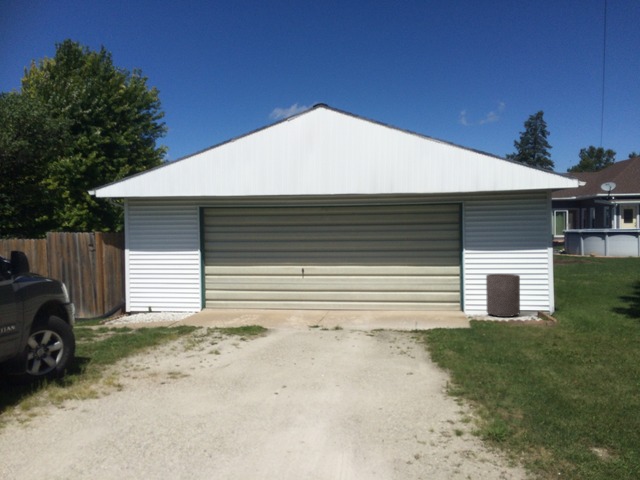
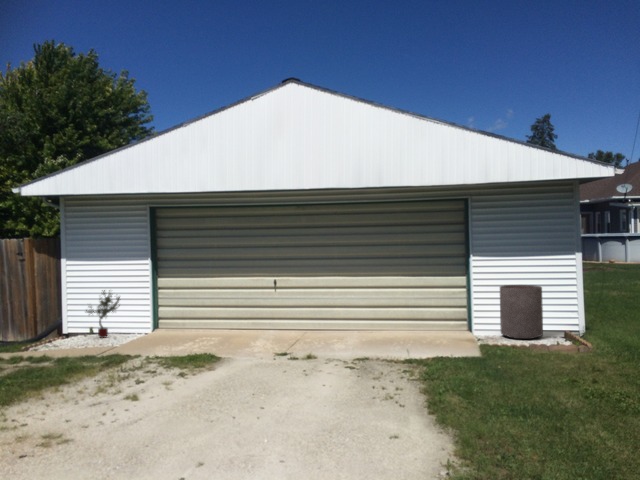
potted tree: none [145,275,176,315] -> present [86,290,120,338]

